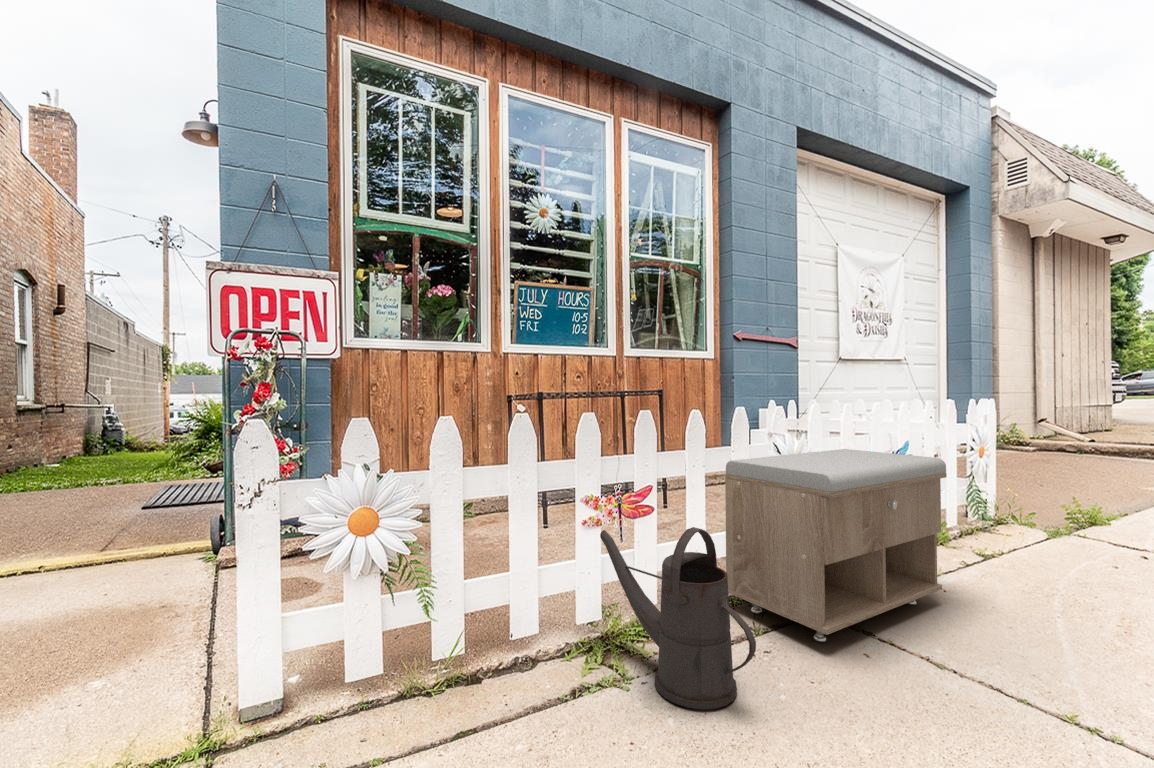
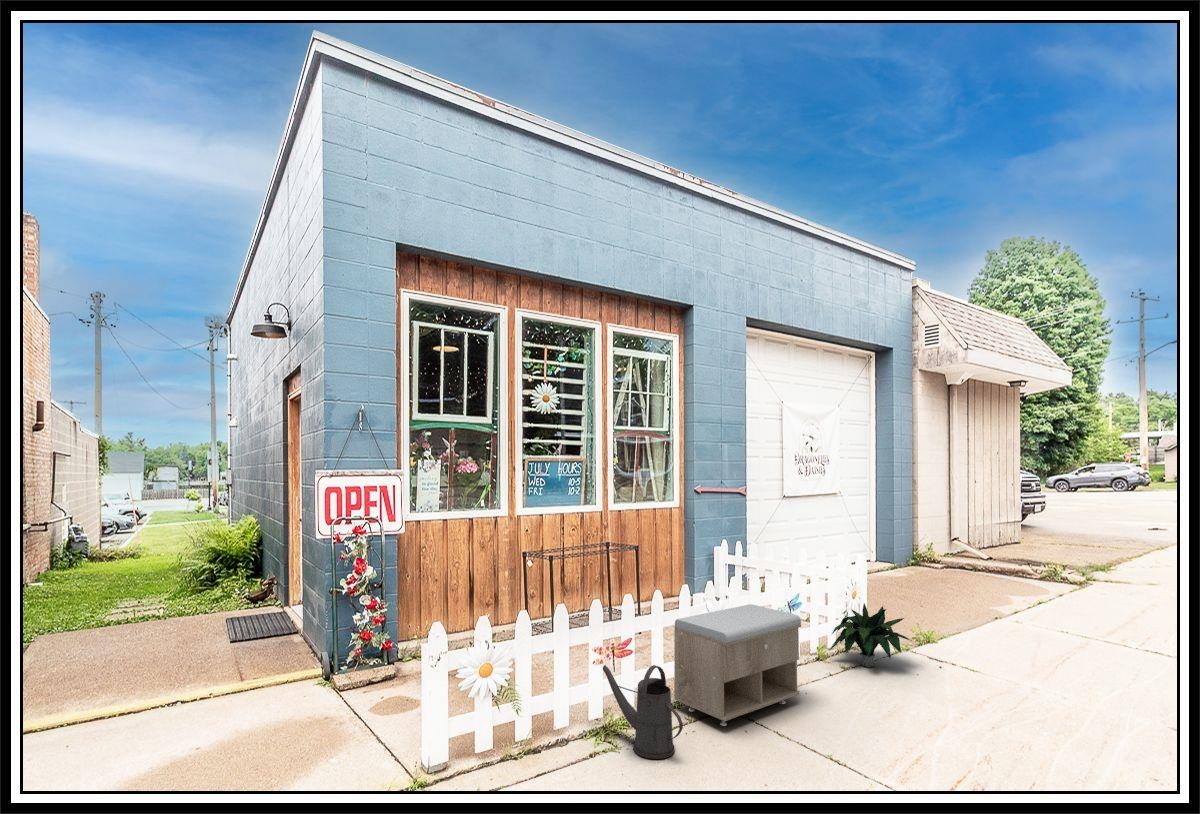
potted plant: none [952,458,1102,551] -> present [830,603,911,667]

